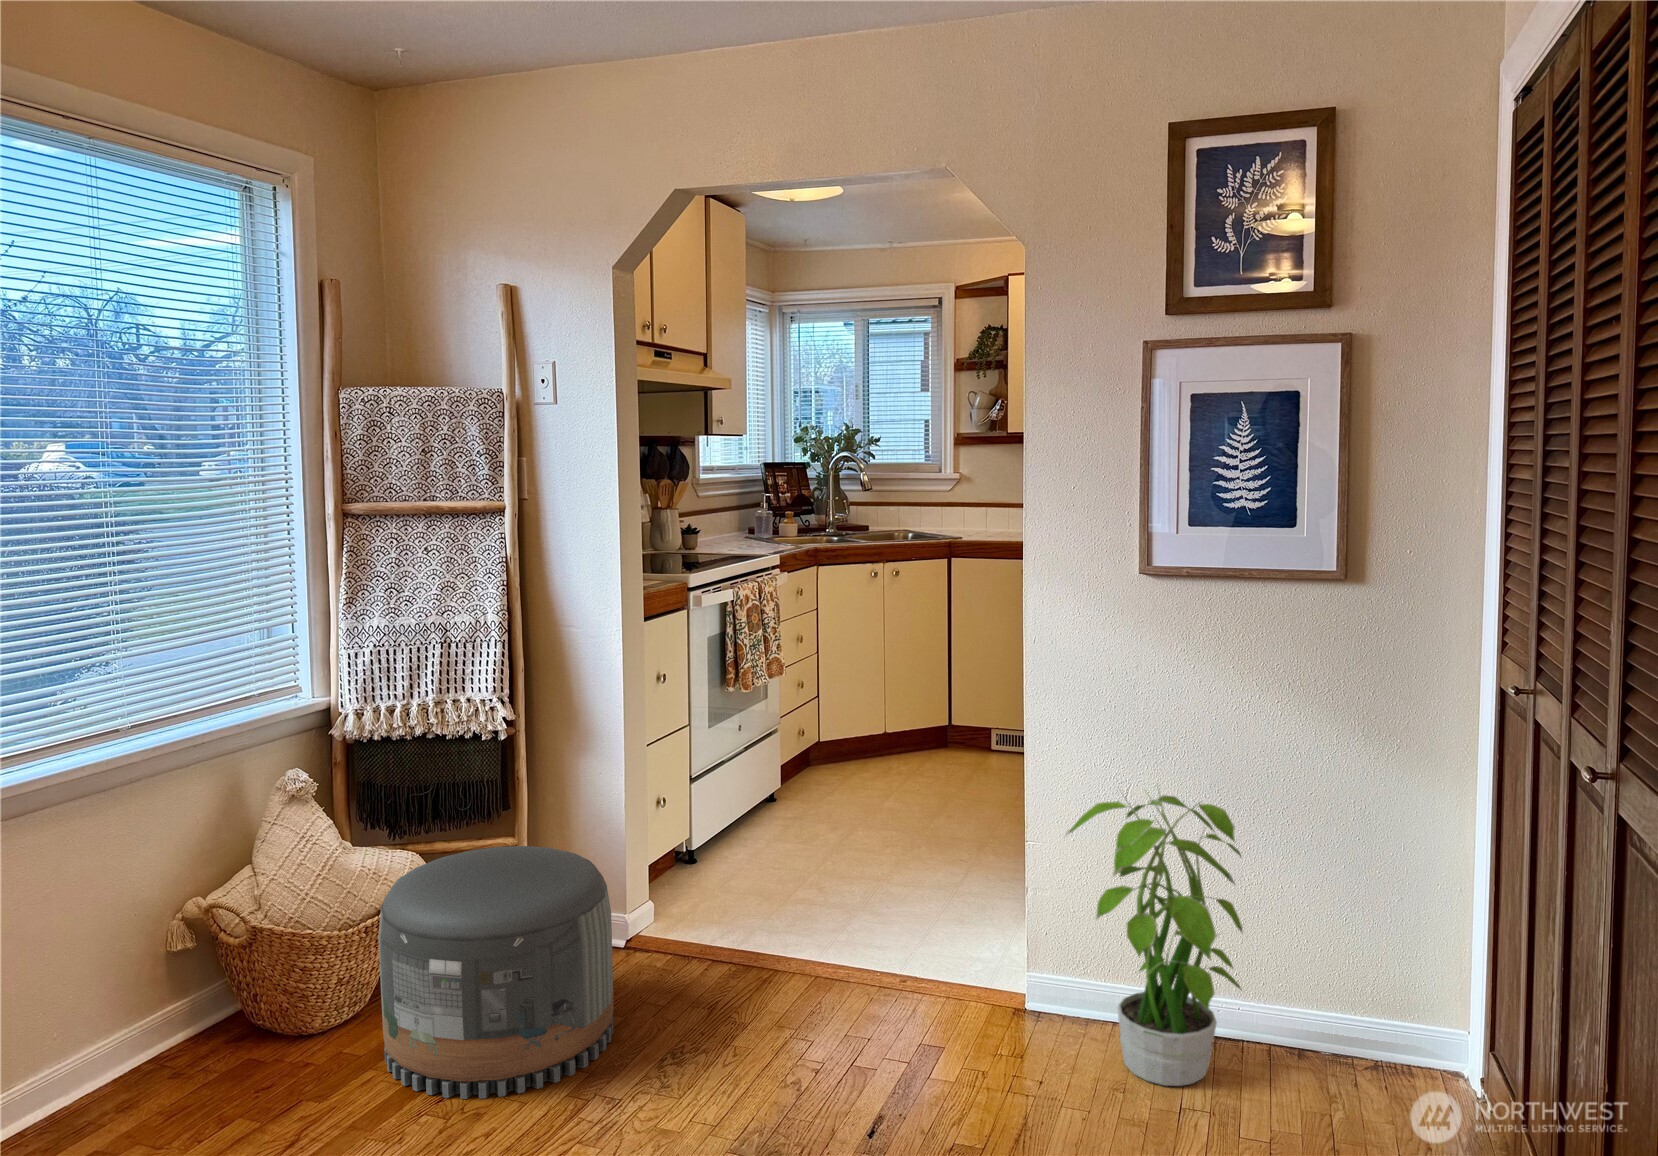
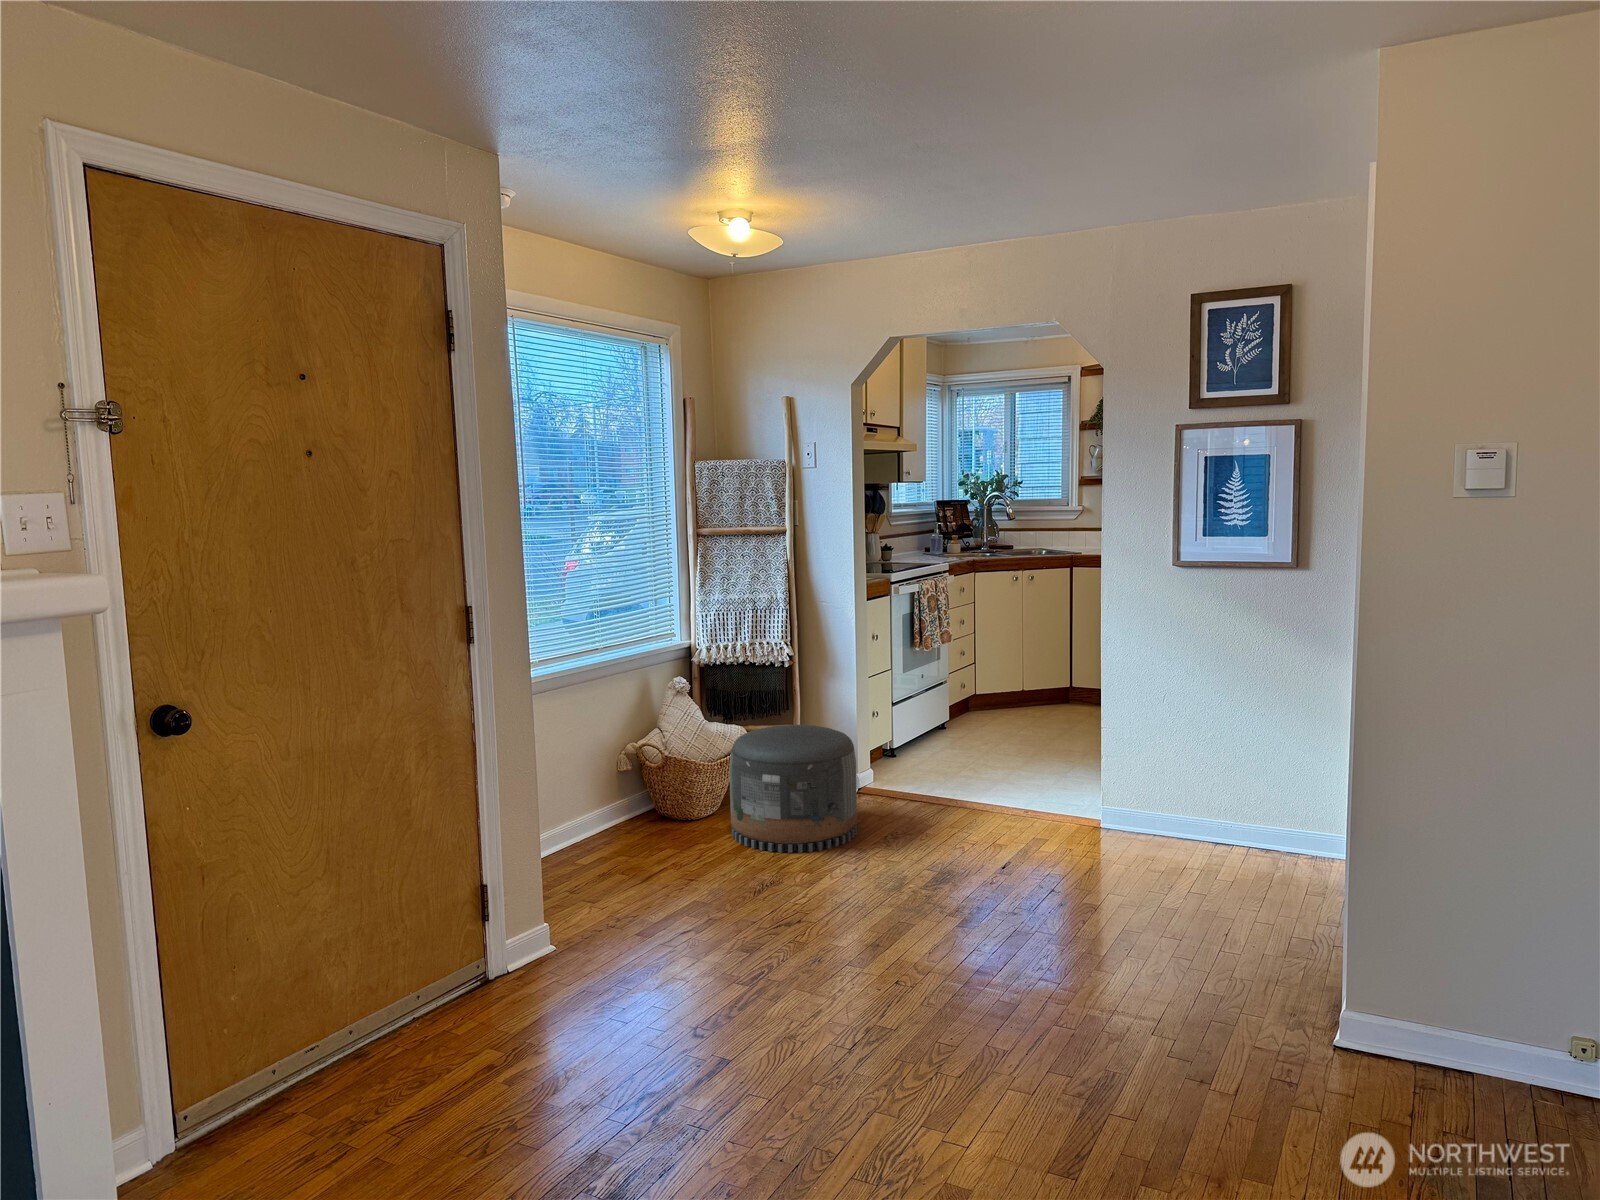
potted plant: present [1065,792,1243,1086] -> none [1125,689,1239,865]

